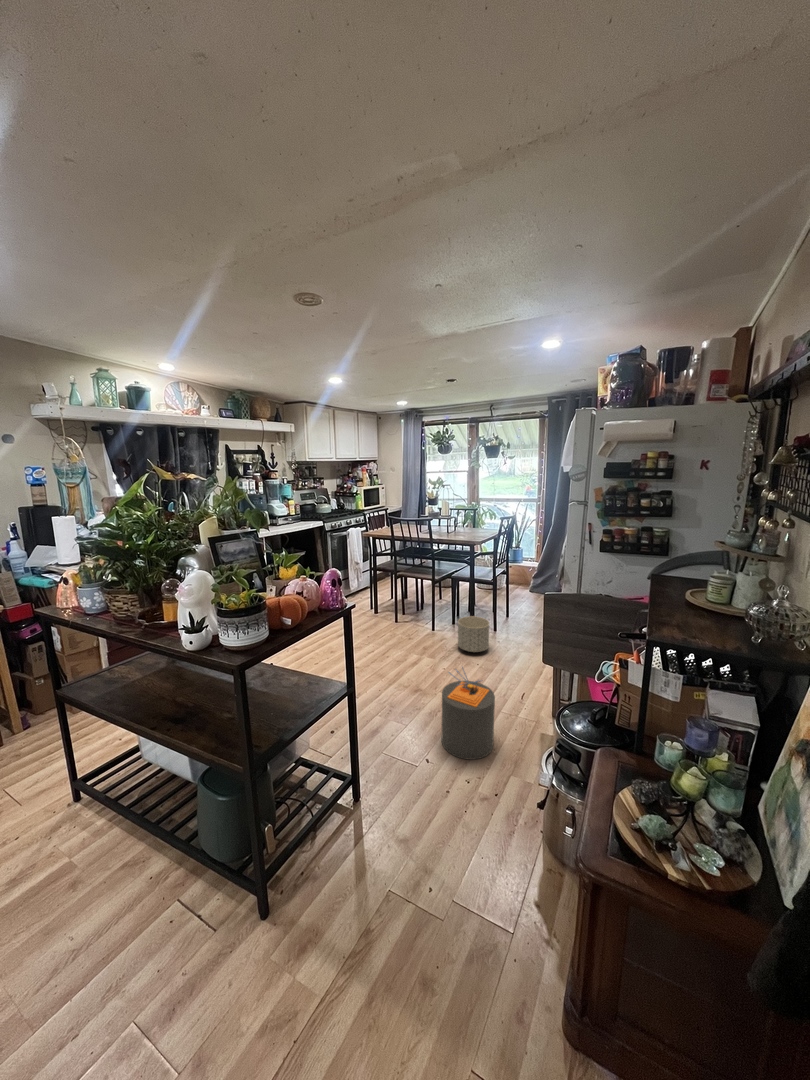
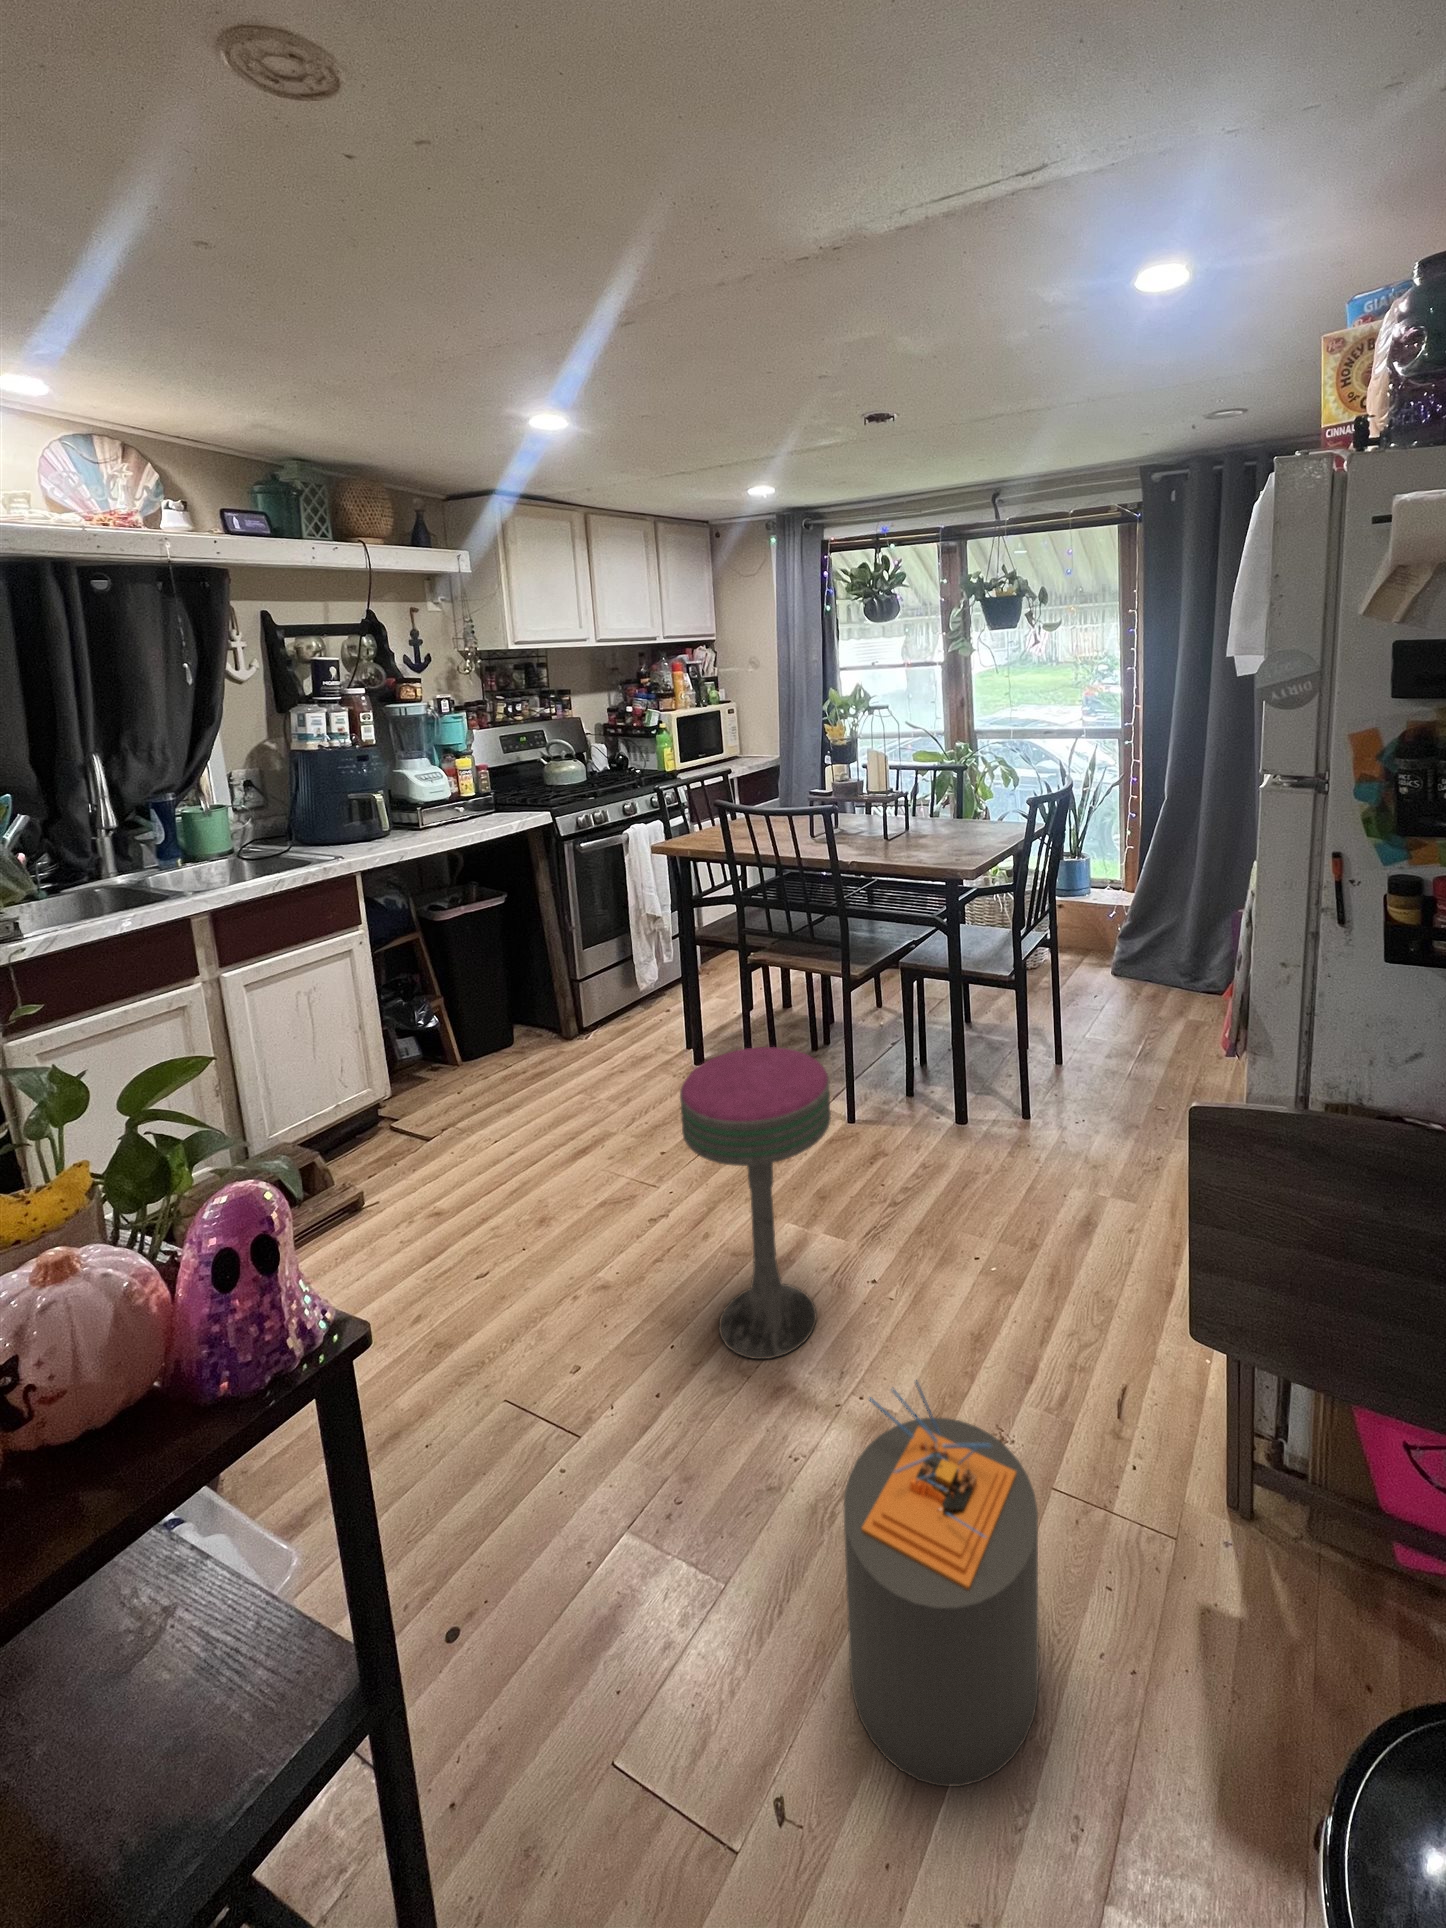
bar stool: none [386,591,433,684] -> present [680,1047,831,1359]
planter: present [458,616,489,652] -> none [919,1089,1011,1208]

